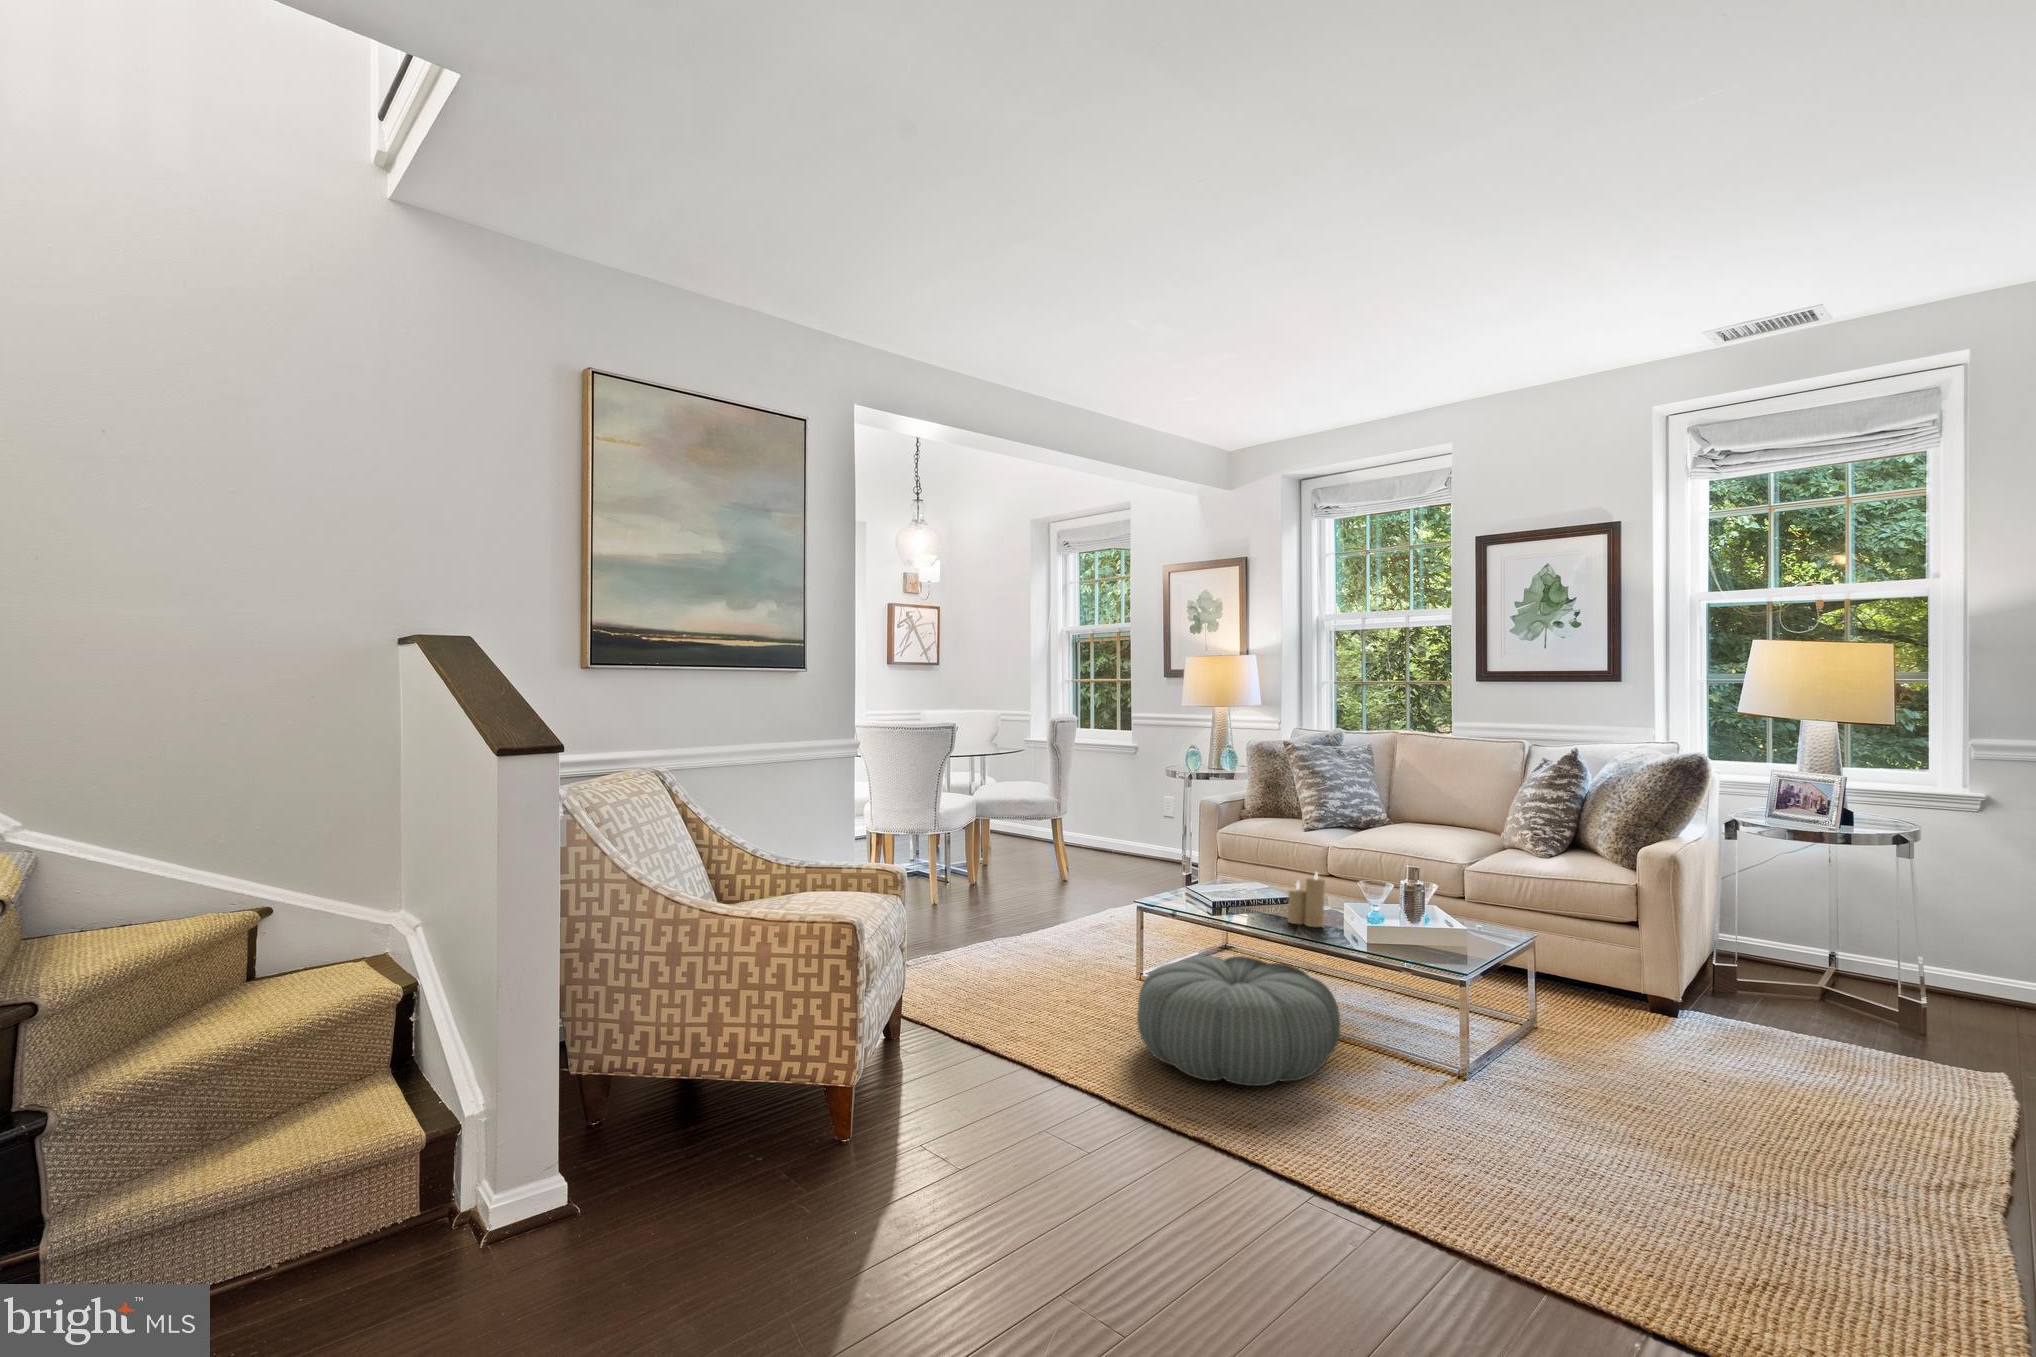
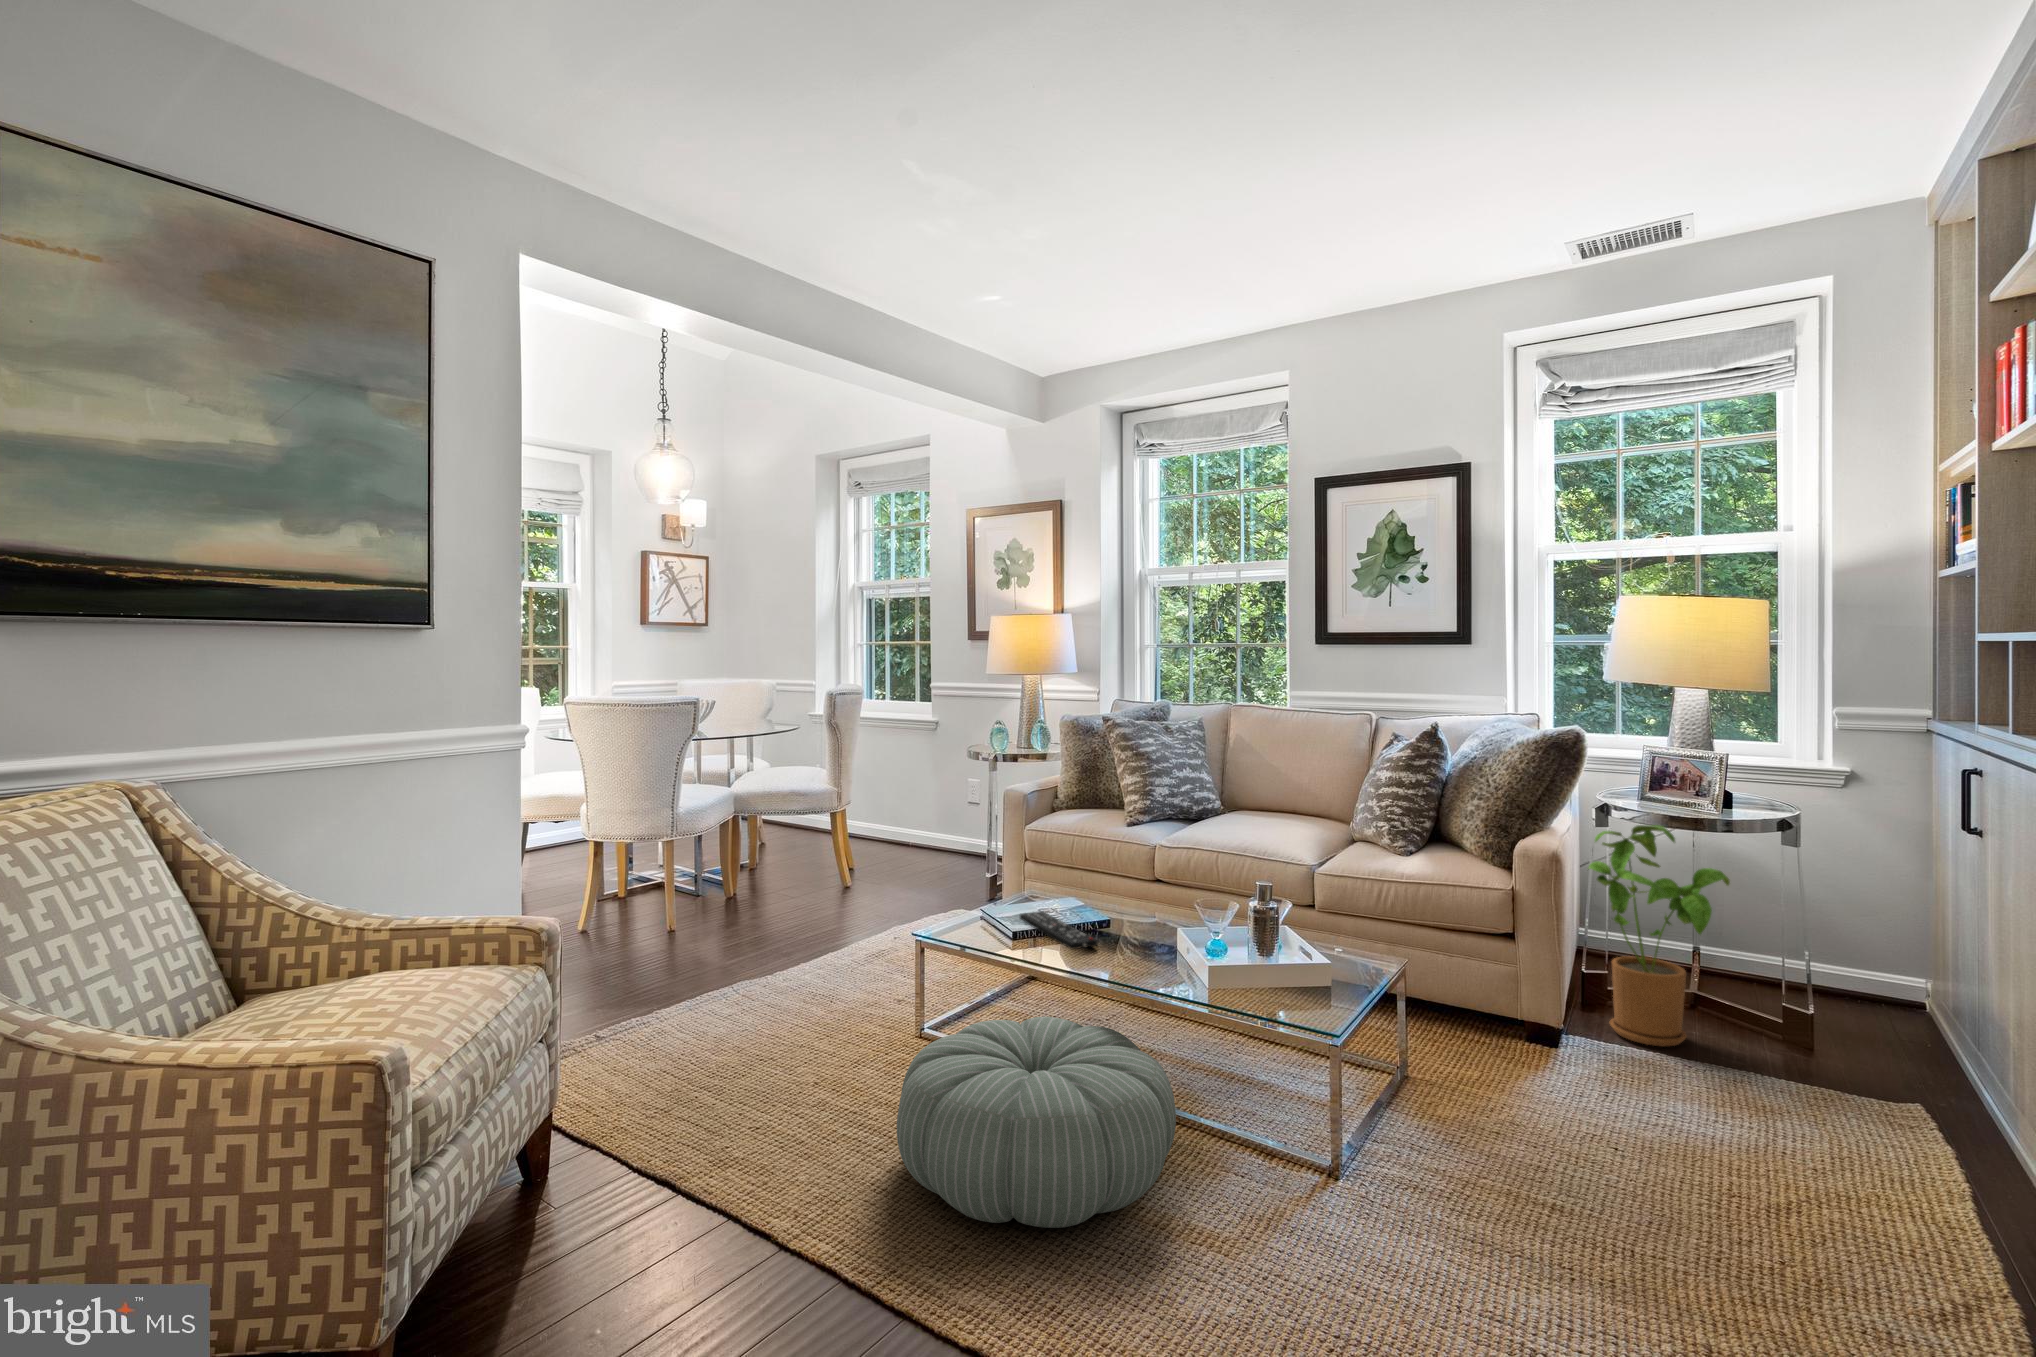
house plant: none [1705,836,1838,1022] -> present [1589,825,1730,1047]
candle: present [1288,873,1325,927] -> none [1106,895,1154,970]
remote control: none [1219,889,1281,913] -> present [1020,911,1097,949]

